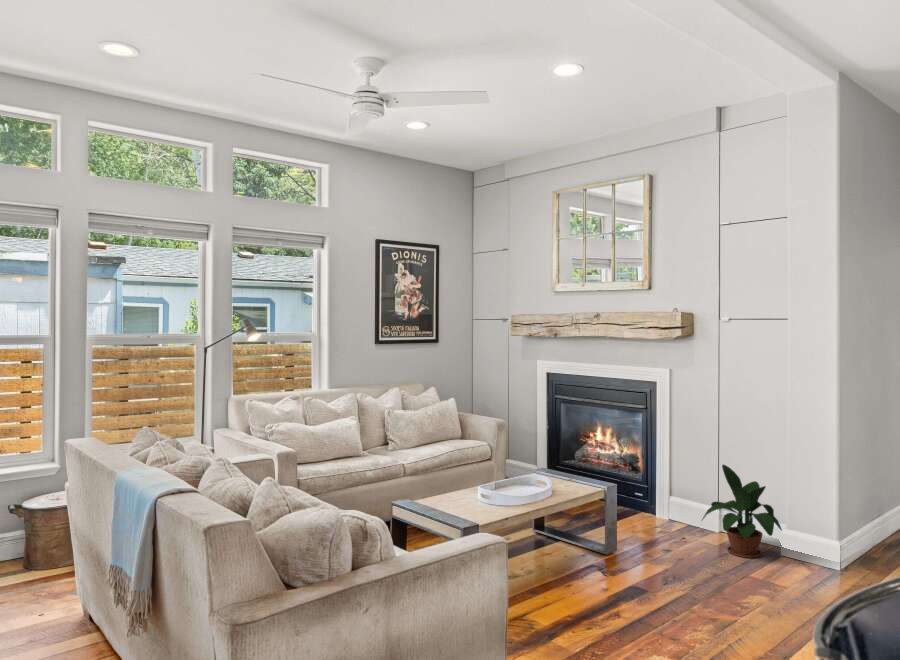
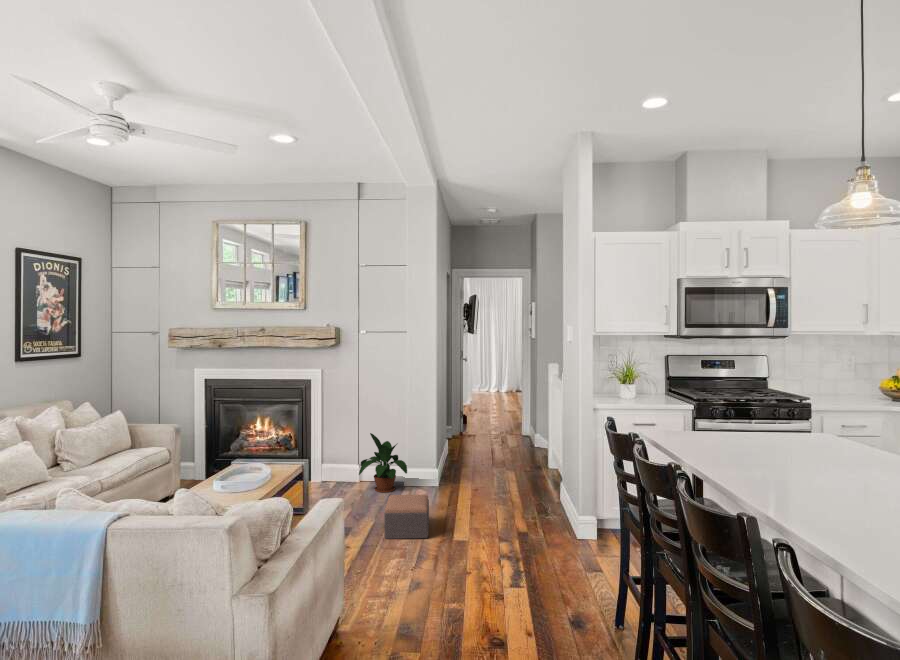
footstool: none [672,558,763,639] -> present [384,495,429,539]

